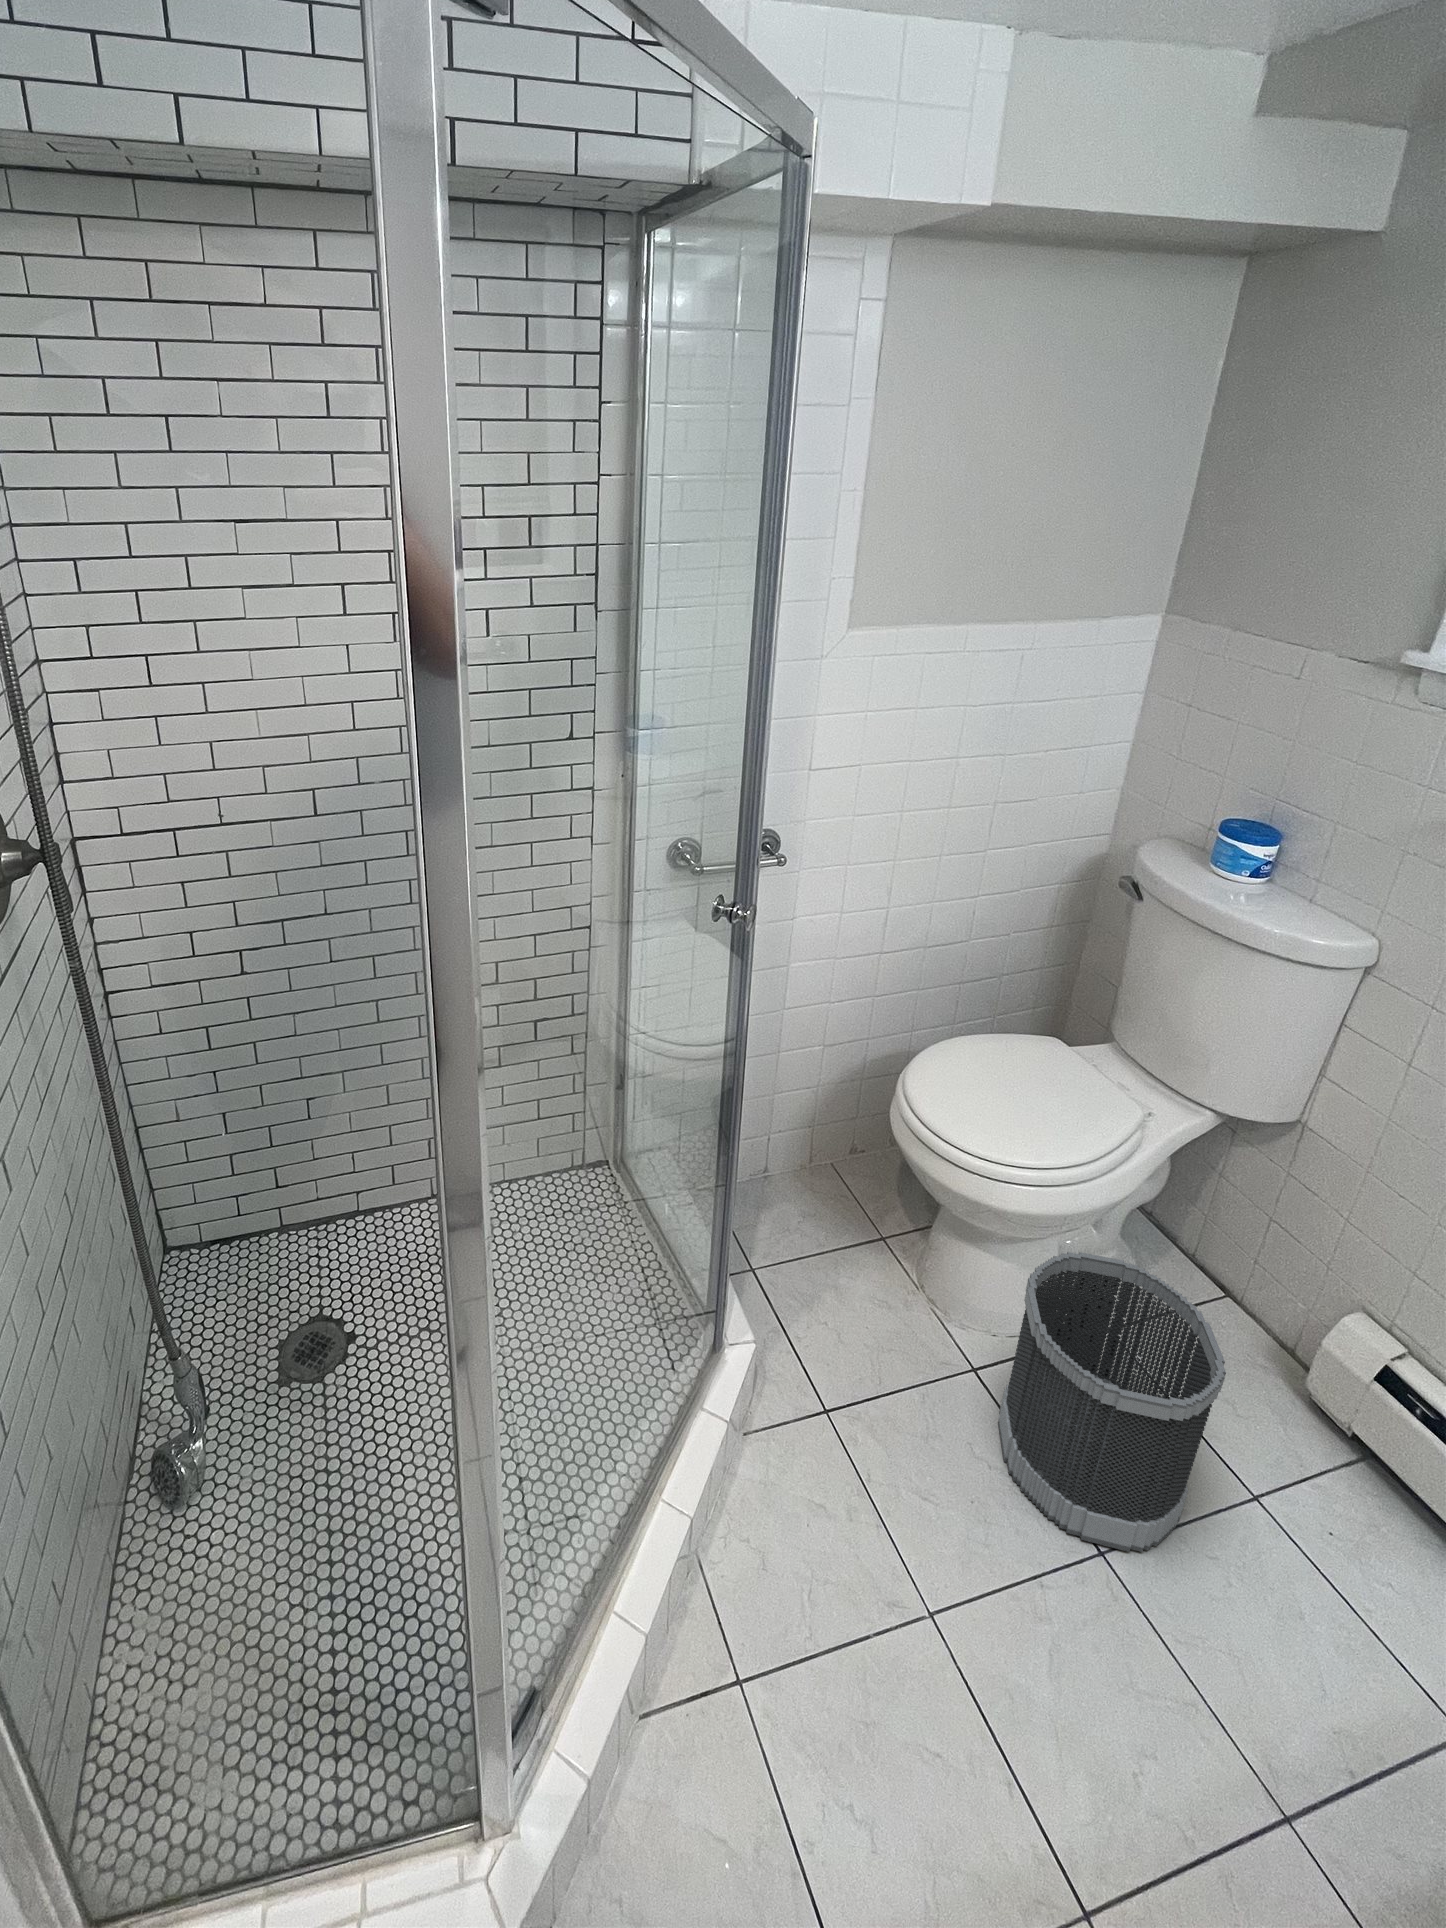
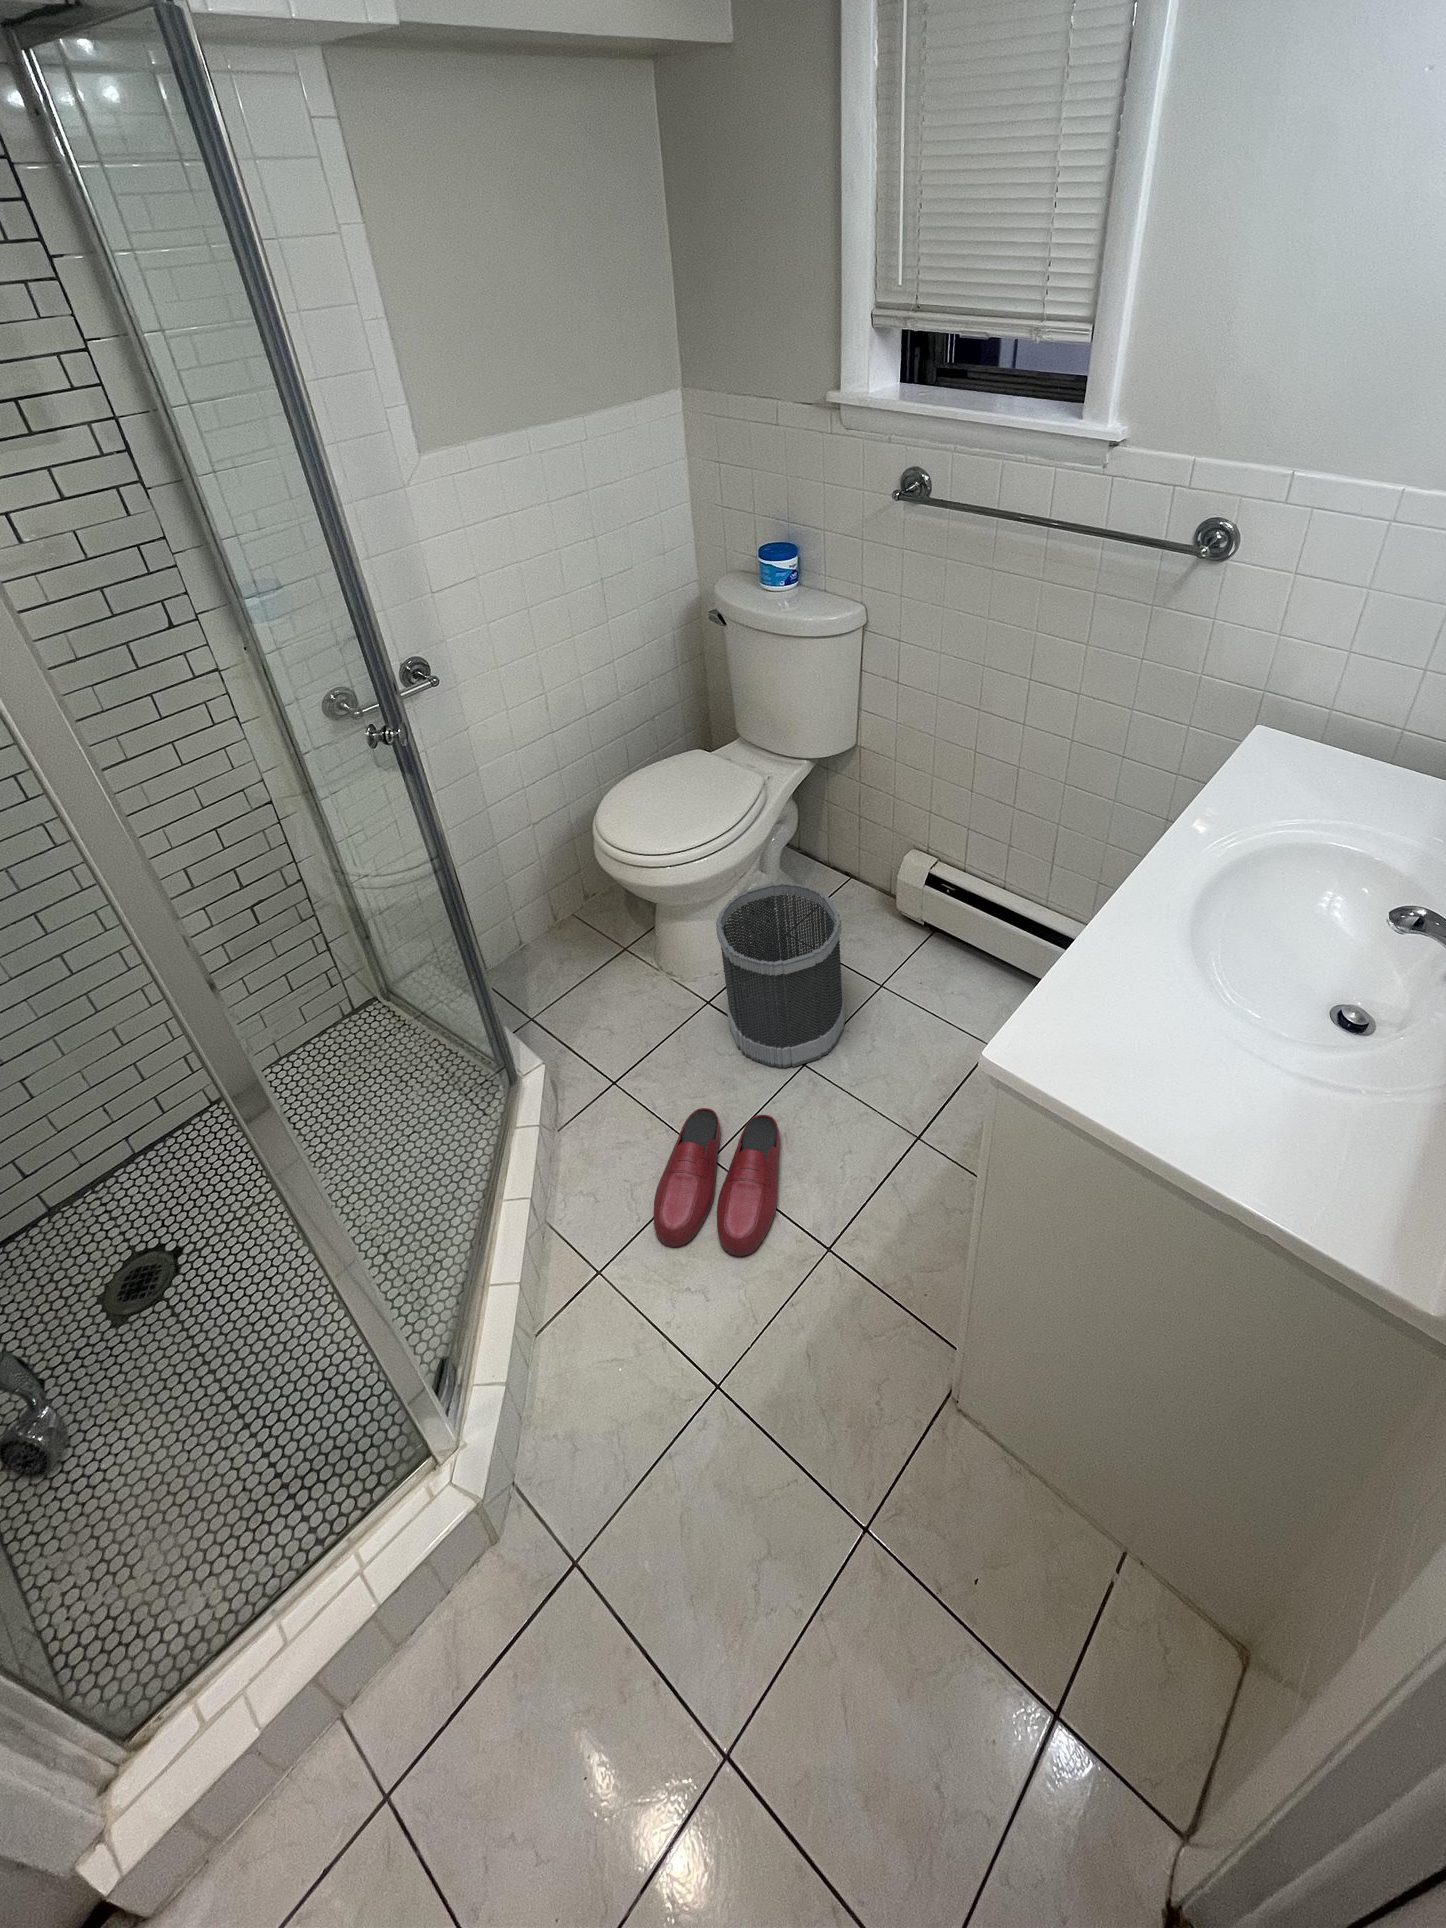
slippers: none [826,1520,1041,1809] -> present [653,1108,780,1256]

